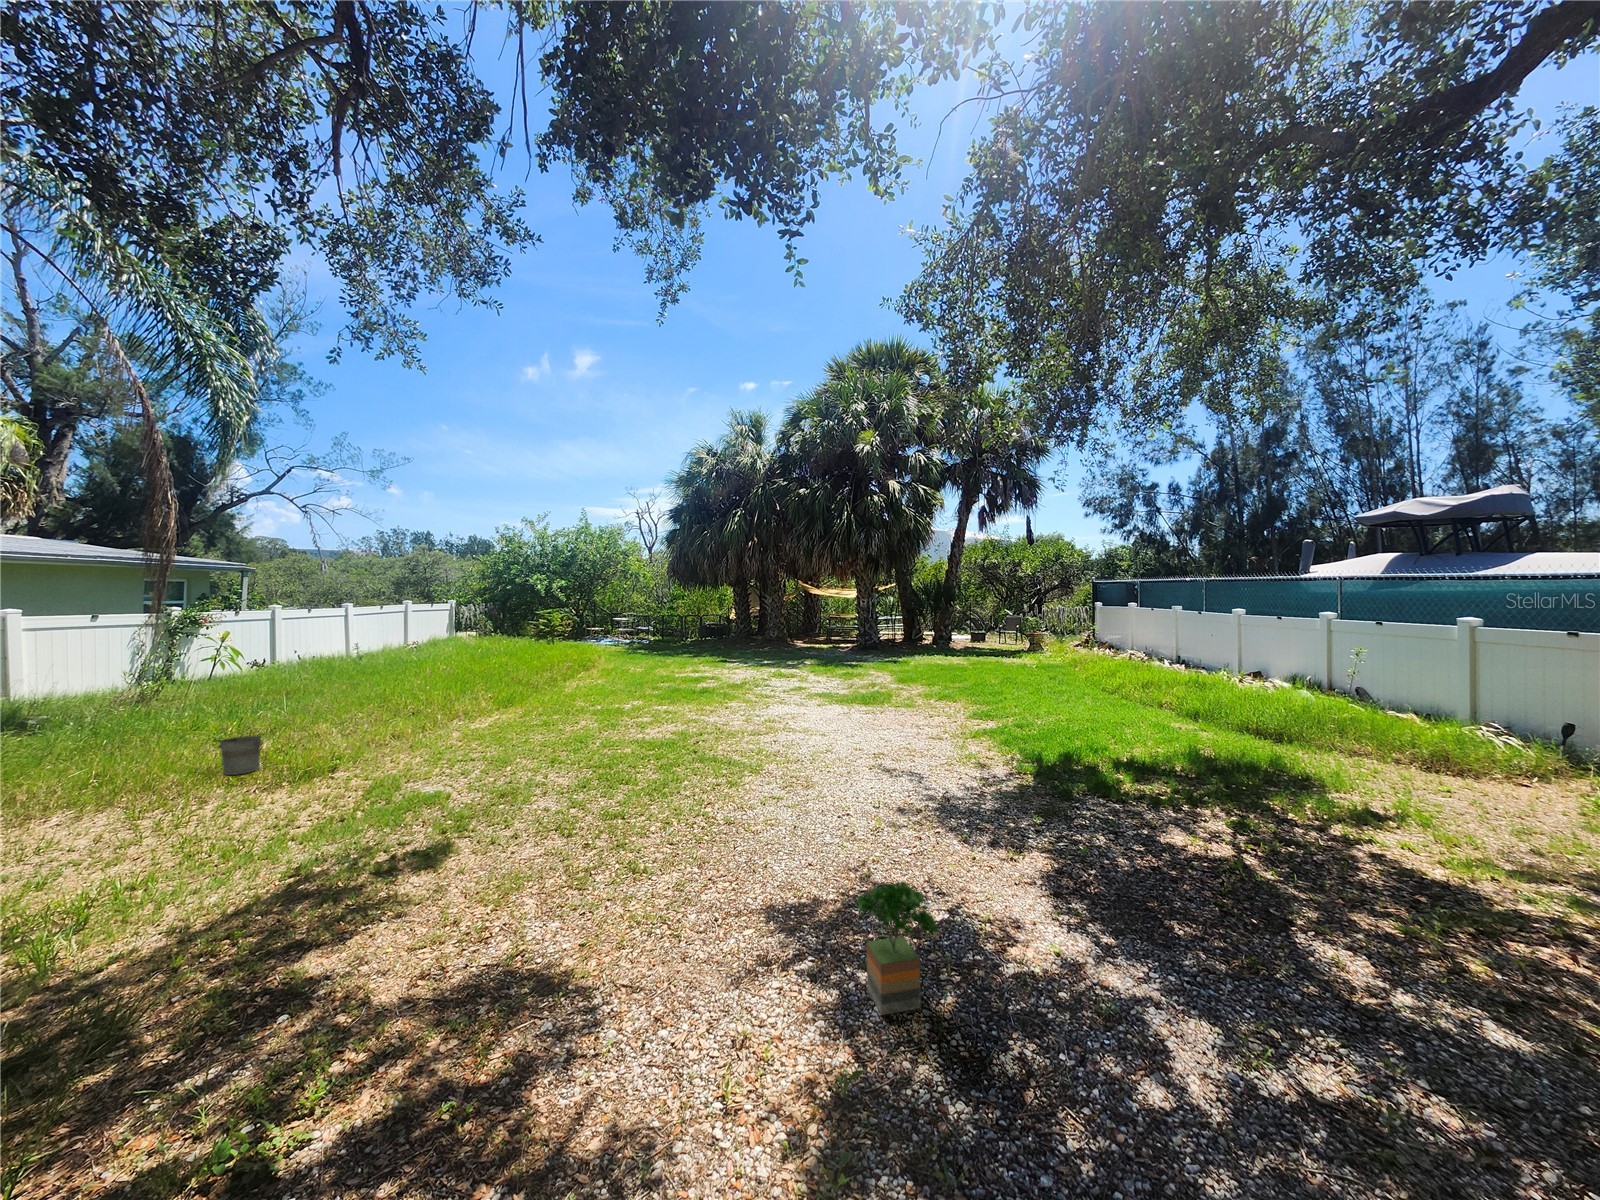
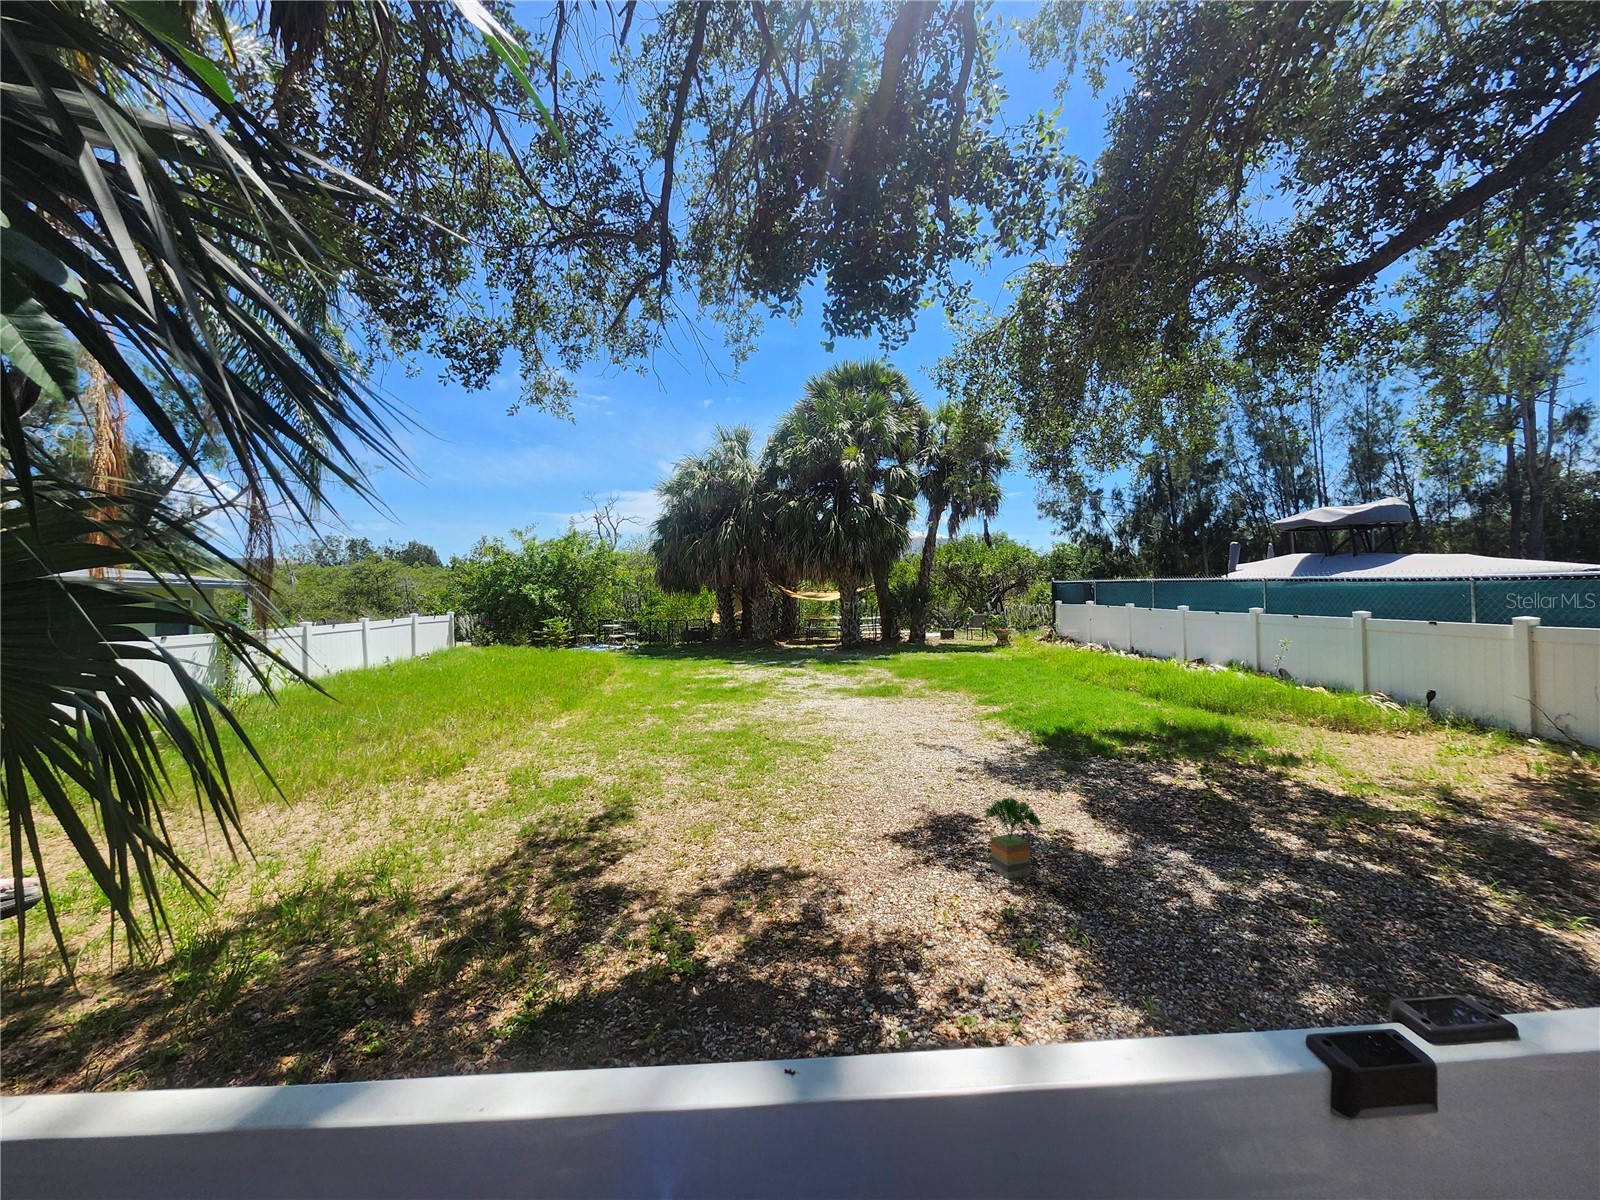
bucket: present [217,736,263,775] -> none [371,736,409,770]

